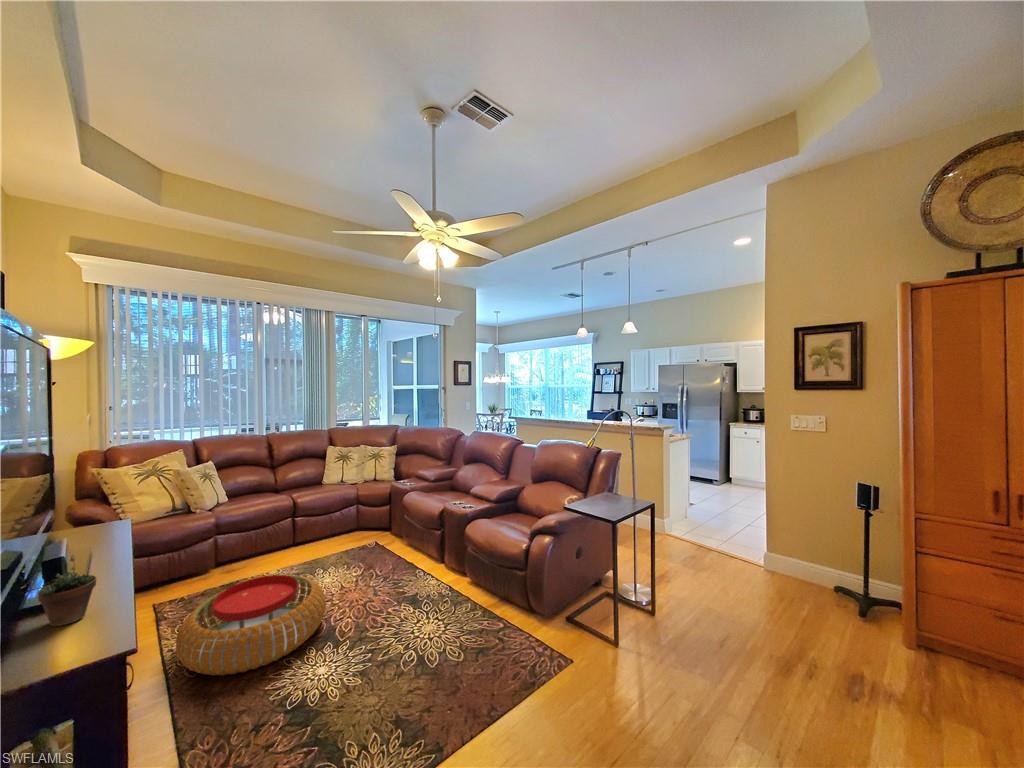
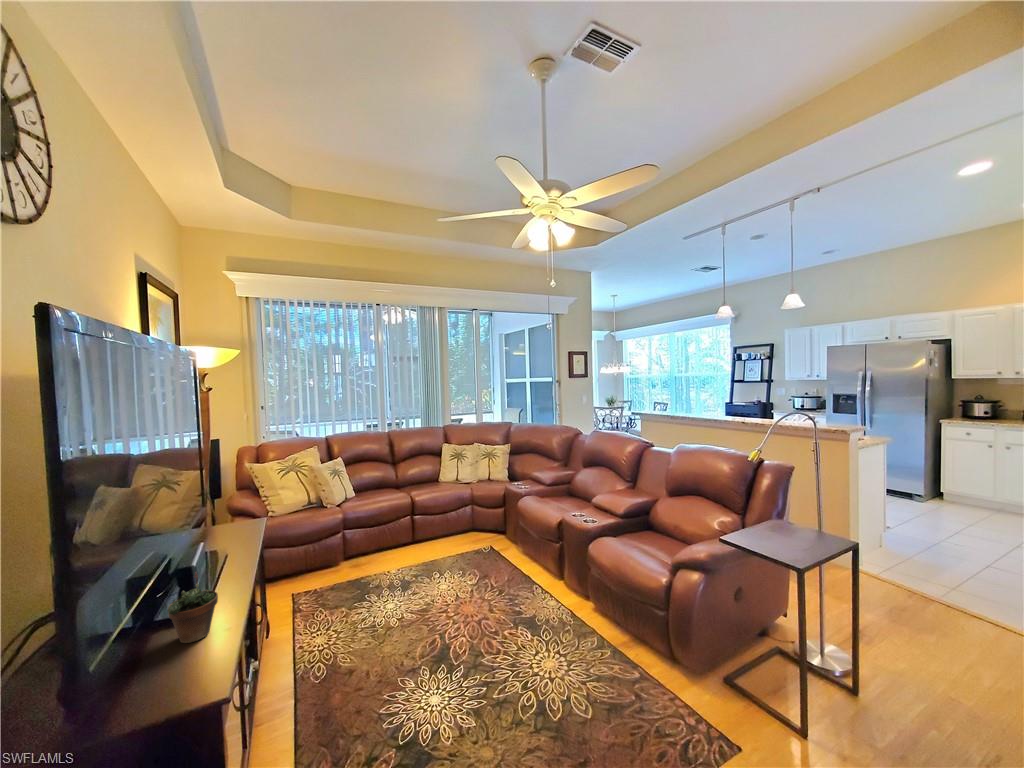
pouf: present [176,575,326,676] -> none [305,581,441,685]

